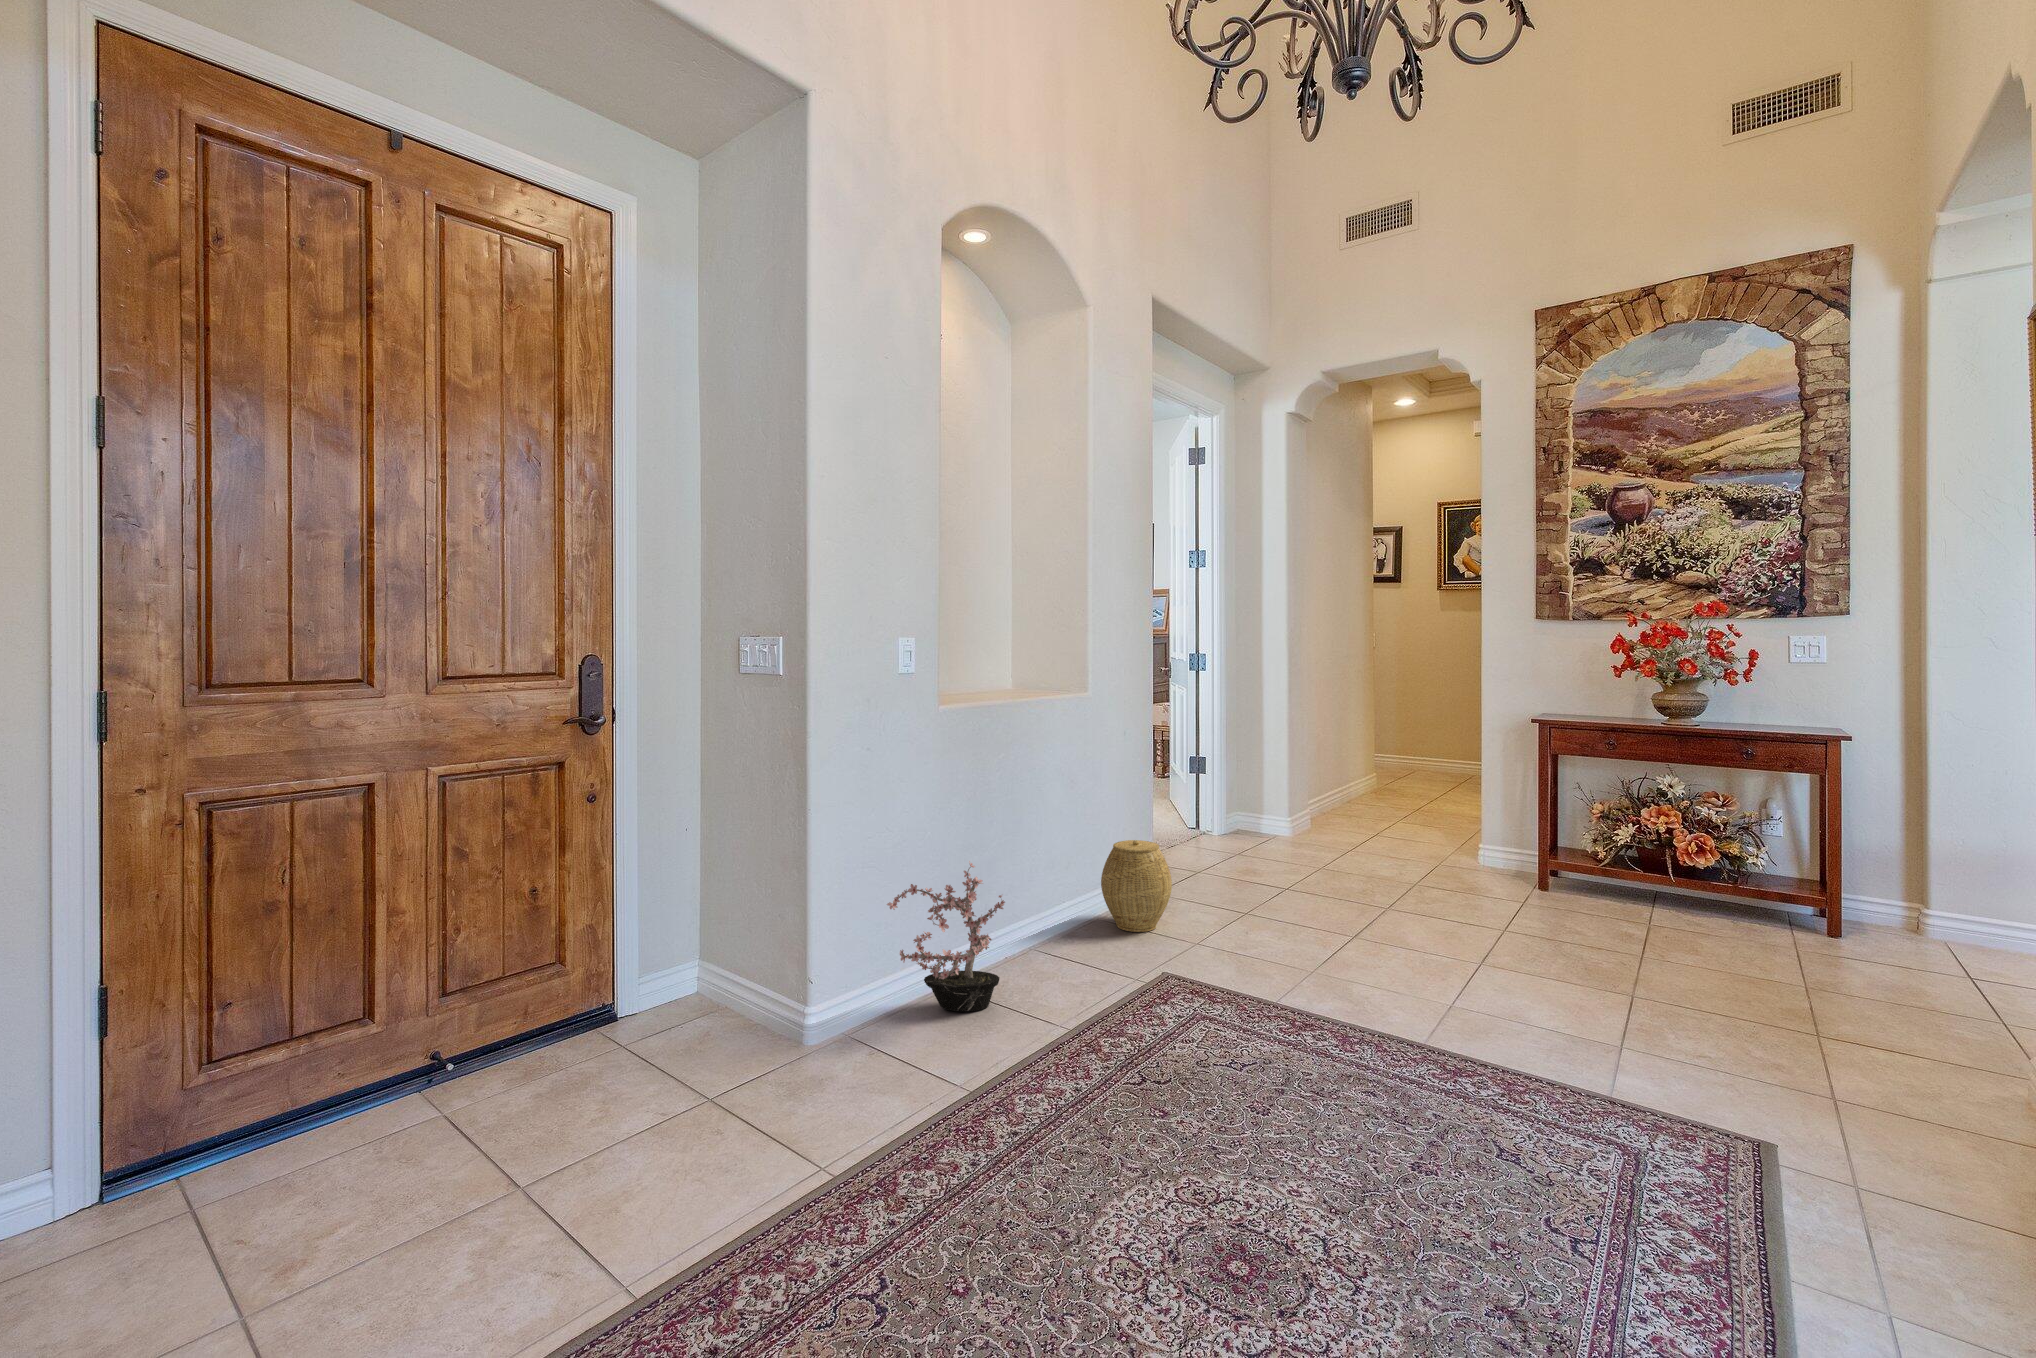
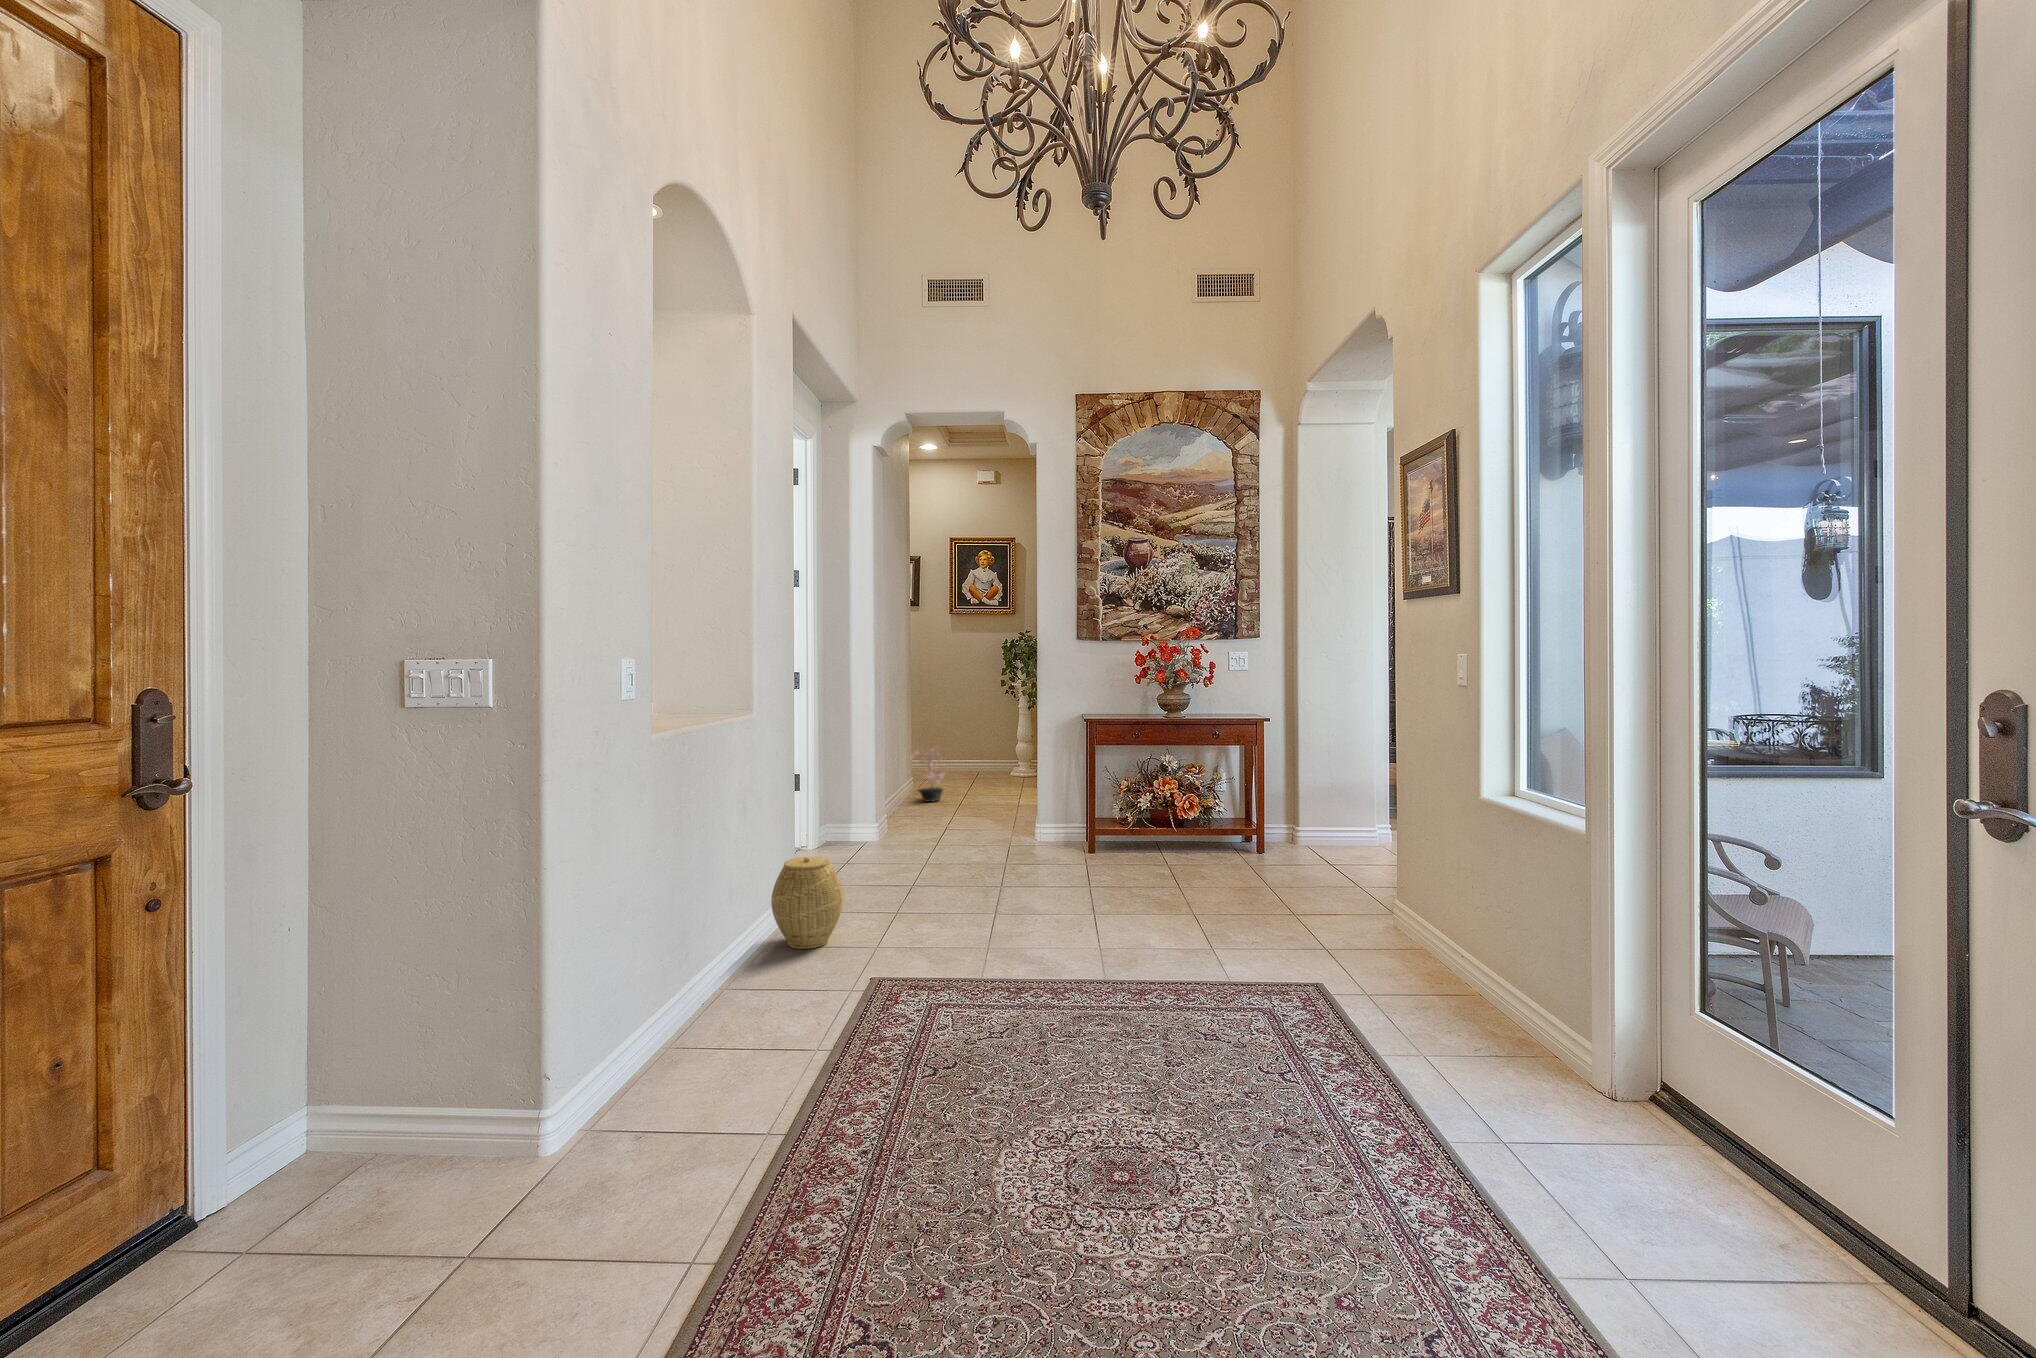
potted plant: present [887,861,1005,1011] -> present [911,748,945,802]

